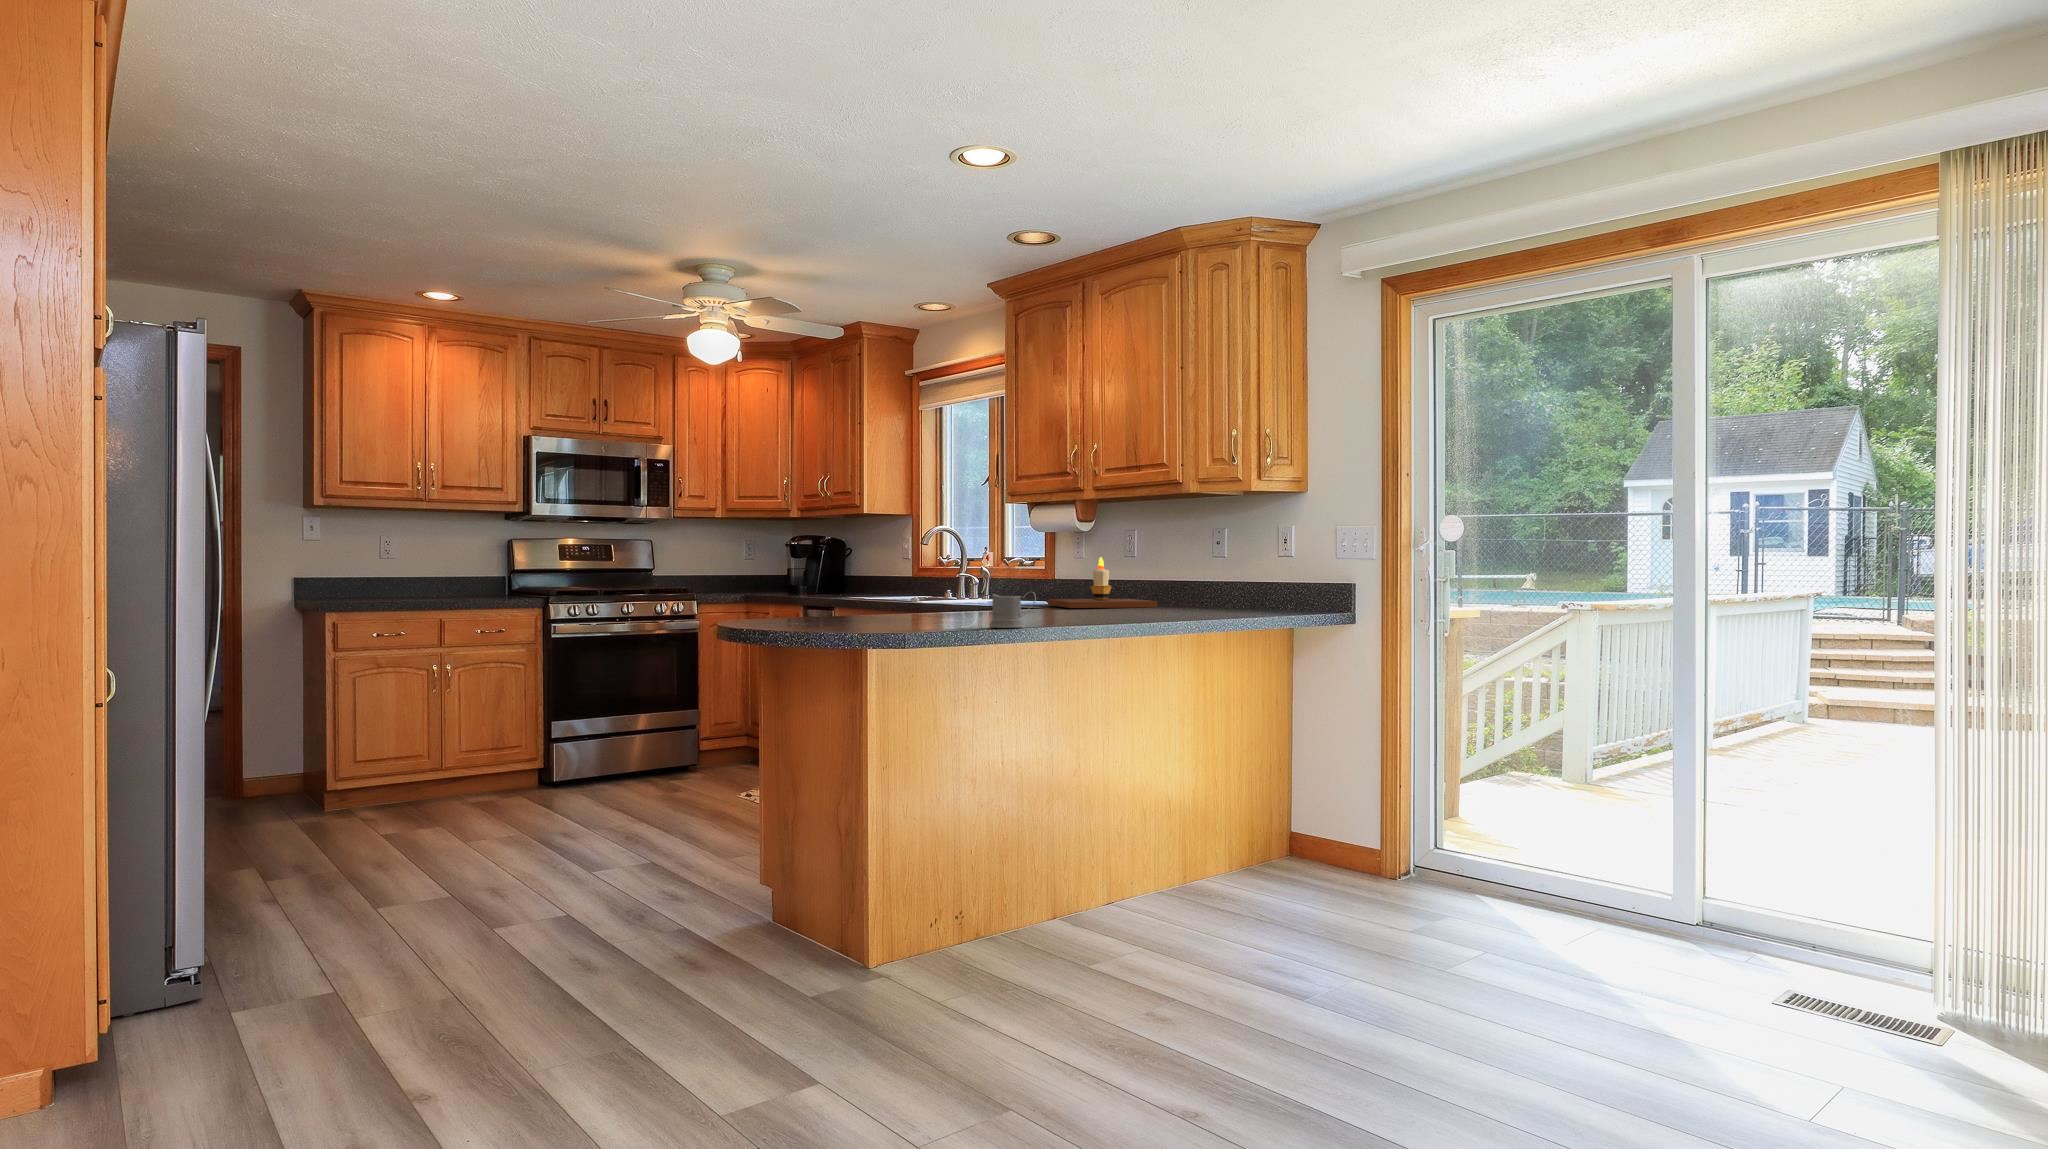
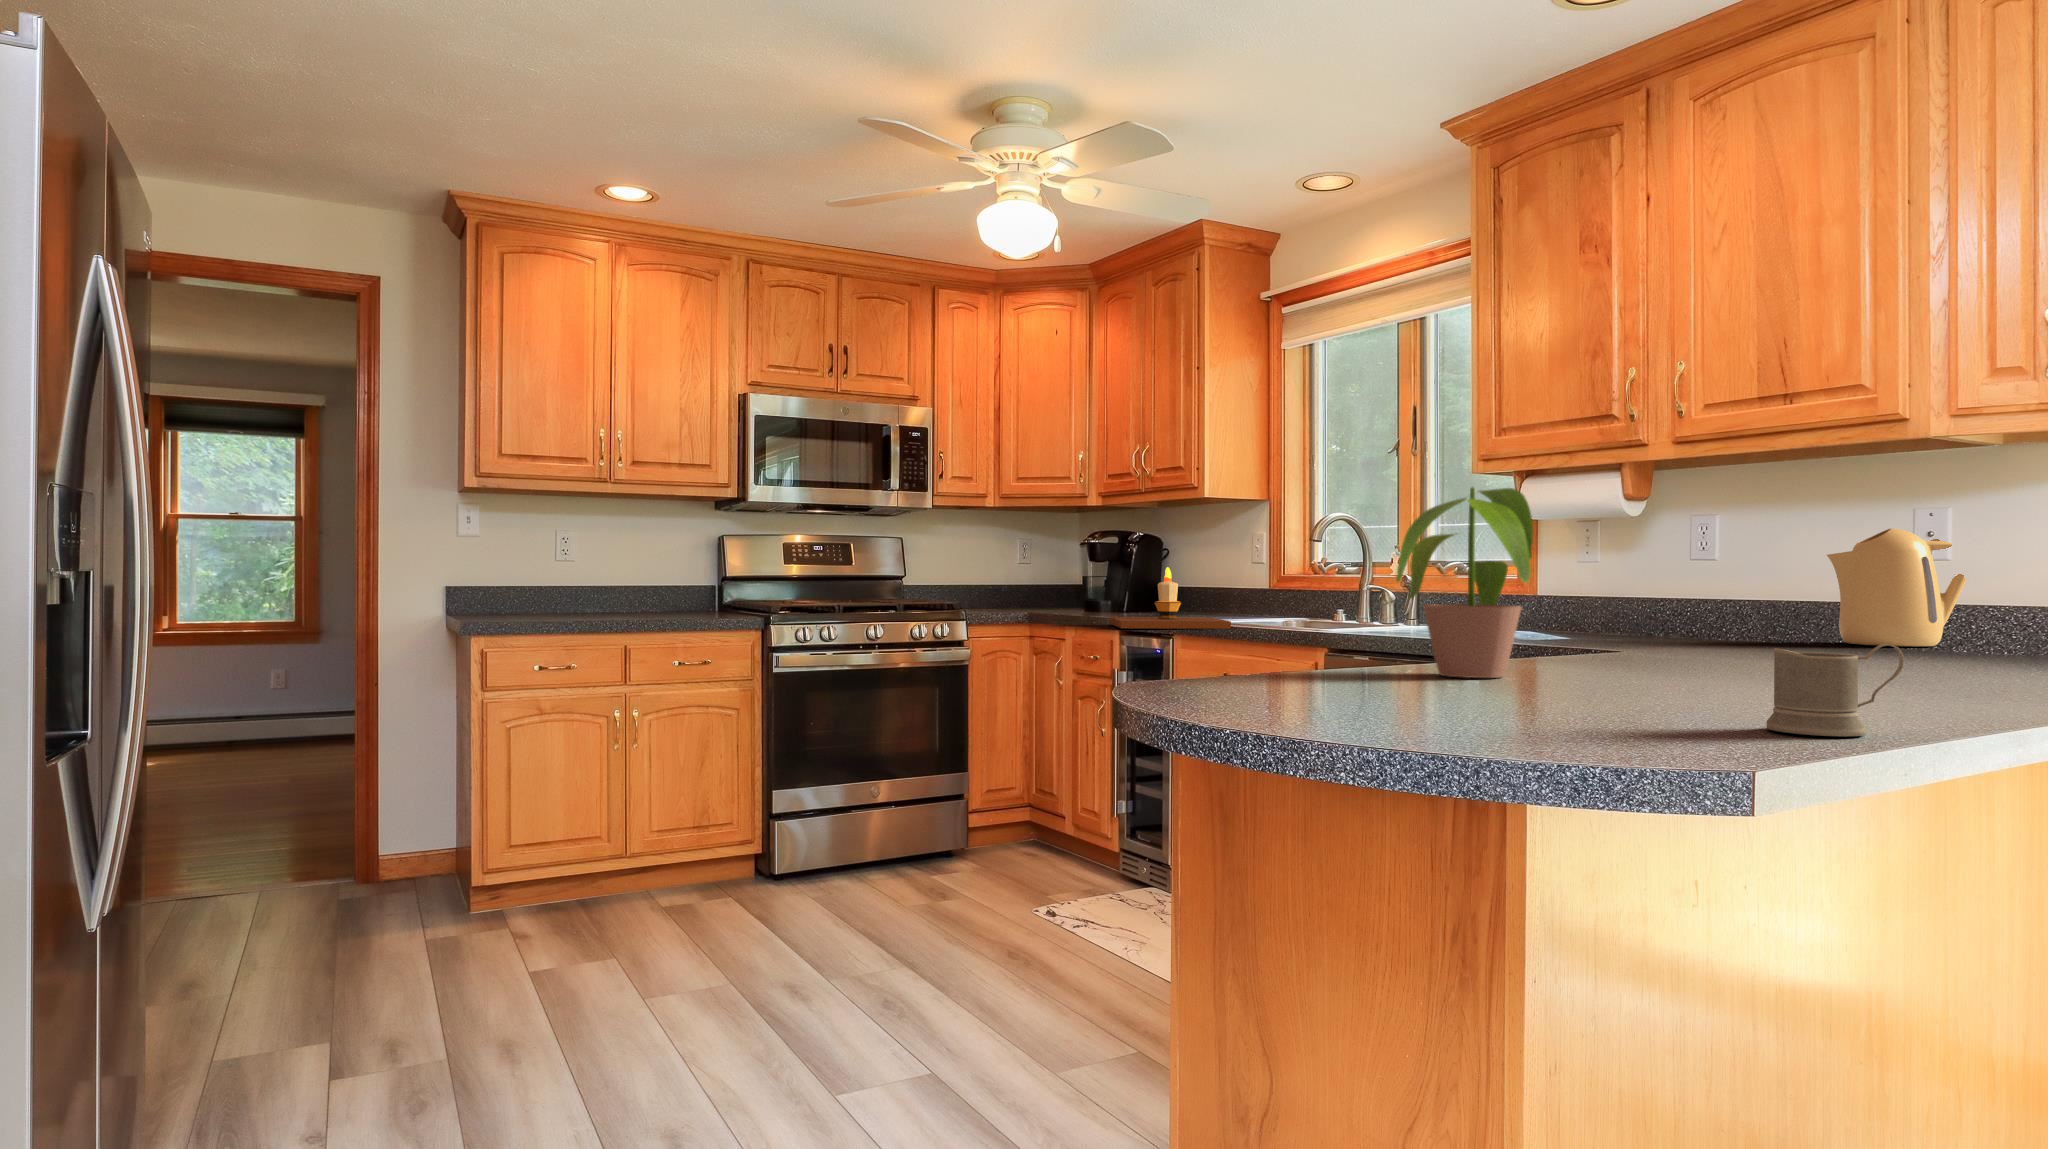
potted plant: none [881,520,989,617] -> present [1396,487,1533,678]
kettle: none [1172,539,1239,603] -> present [1827,529,1965,646]
candle: present [1048,557,1157,608] -> present [1110,567,1231,629]

